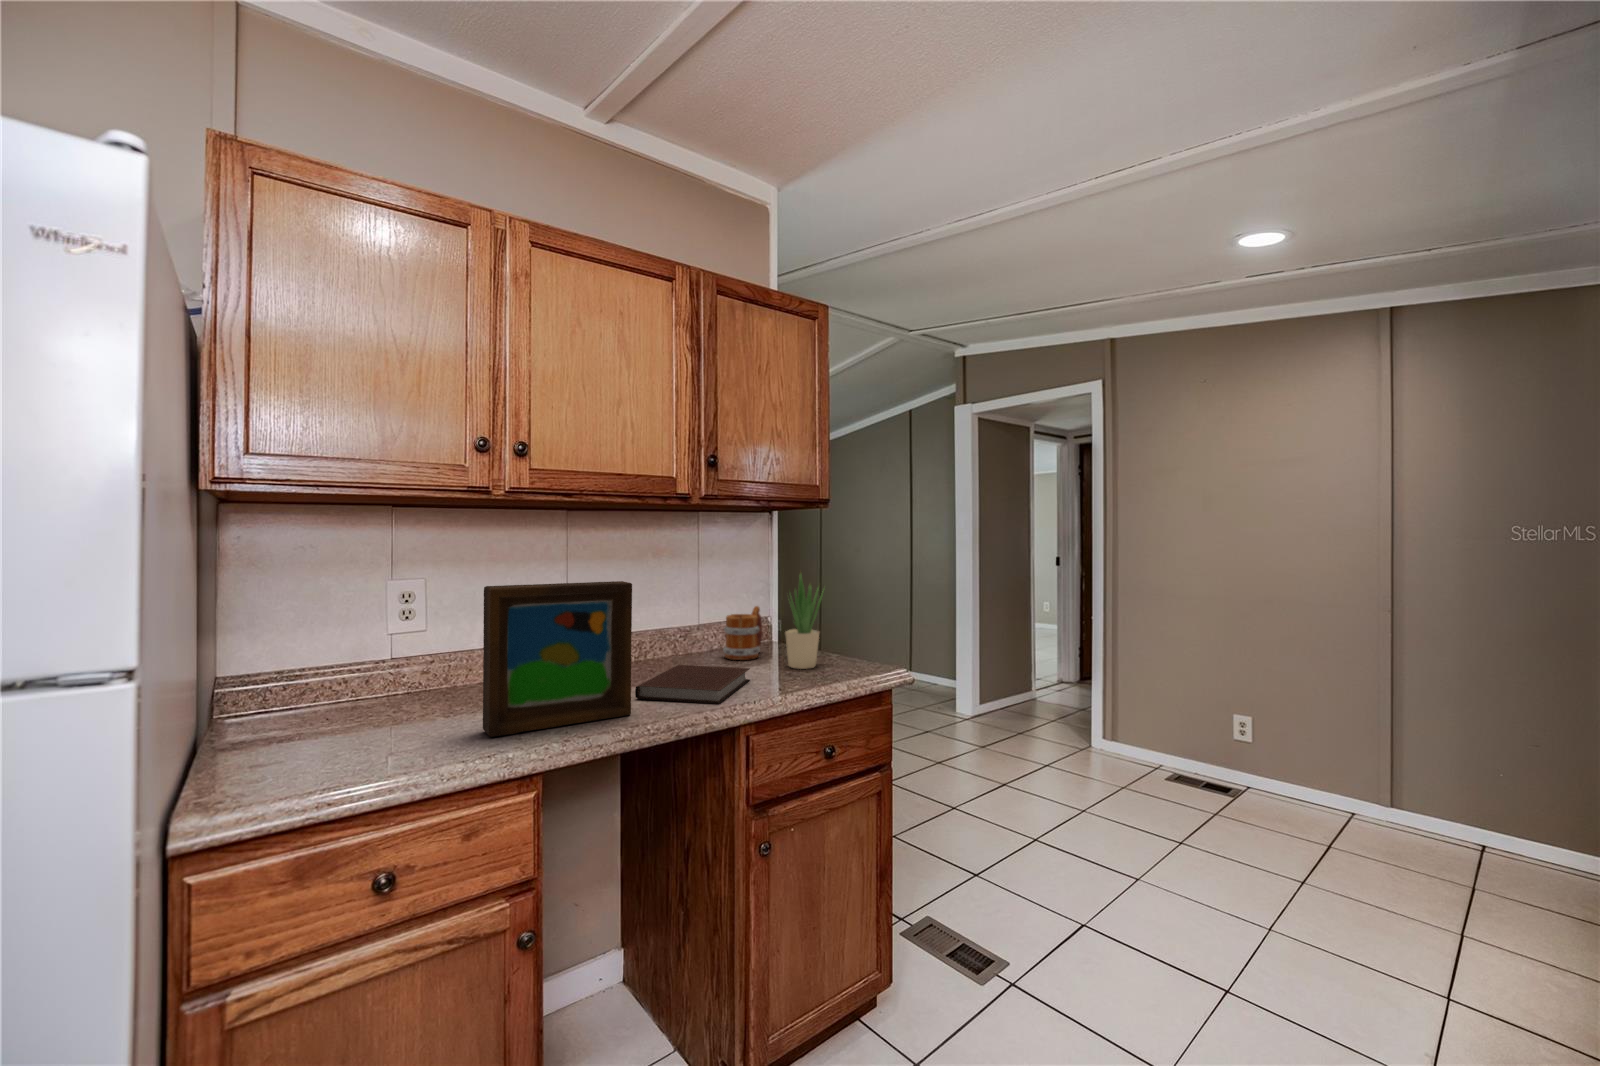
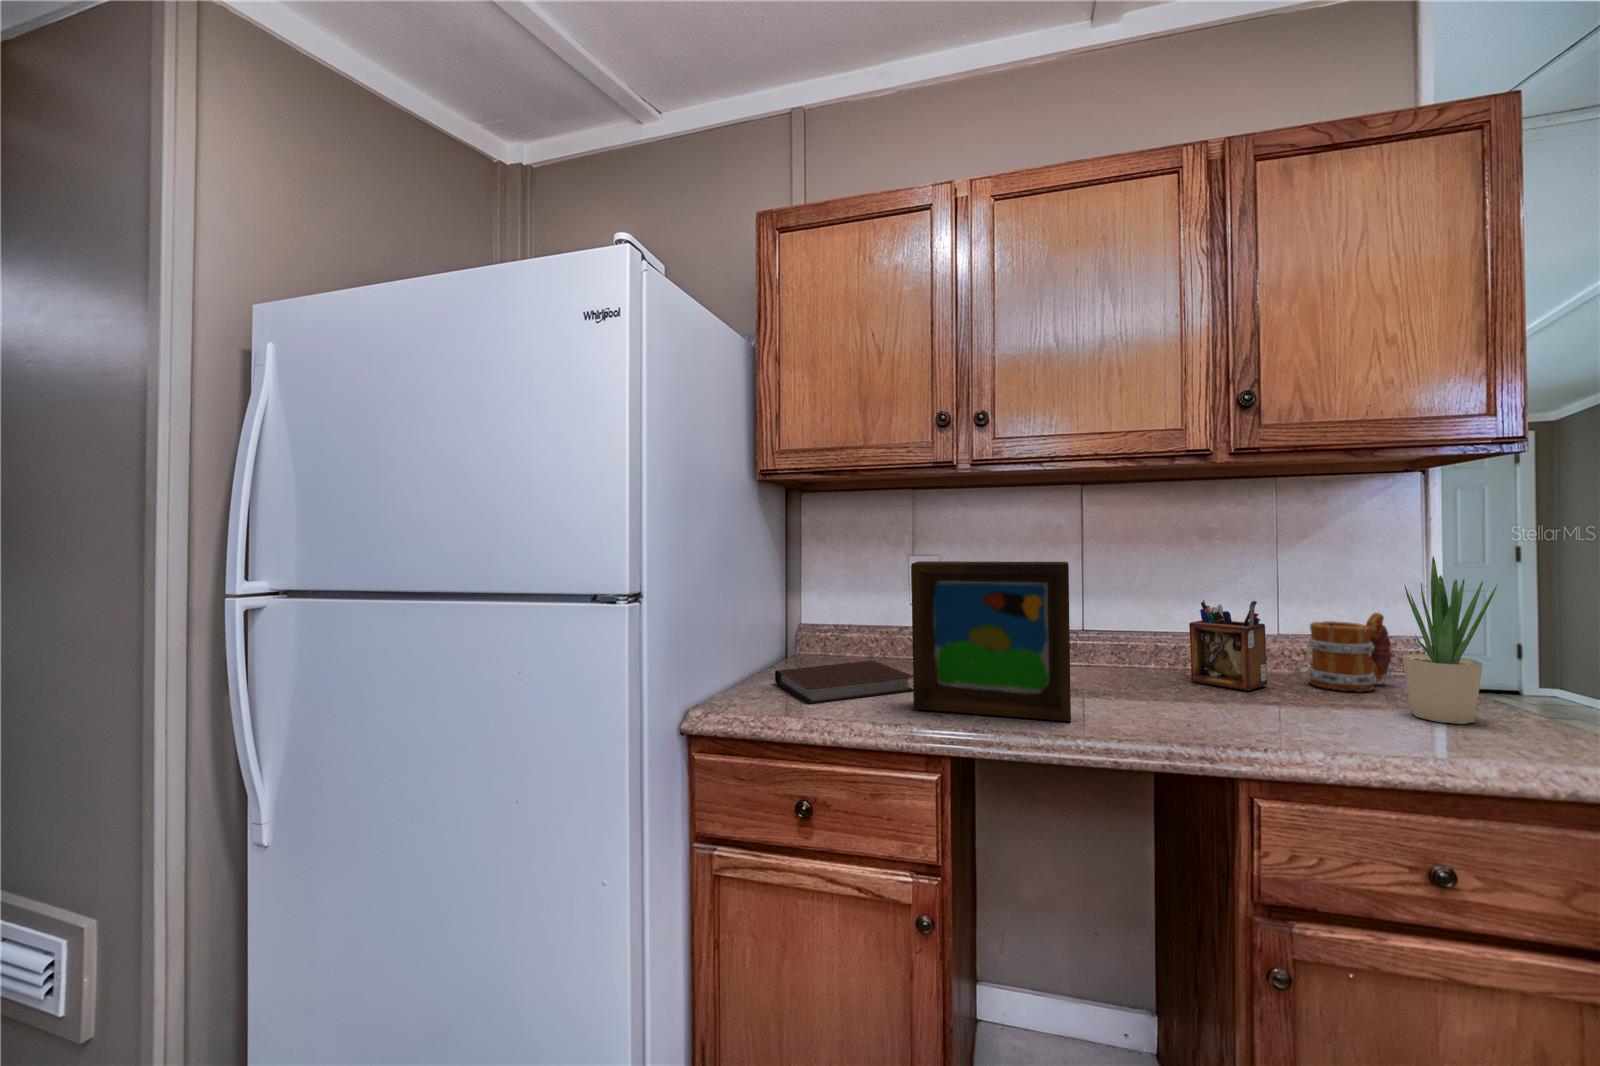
desk organizer: none [662,604,708,669] -> present [1189,600,1267,691]
notebook: present [635,665,750,704] -> present [775,660,914,704]

